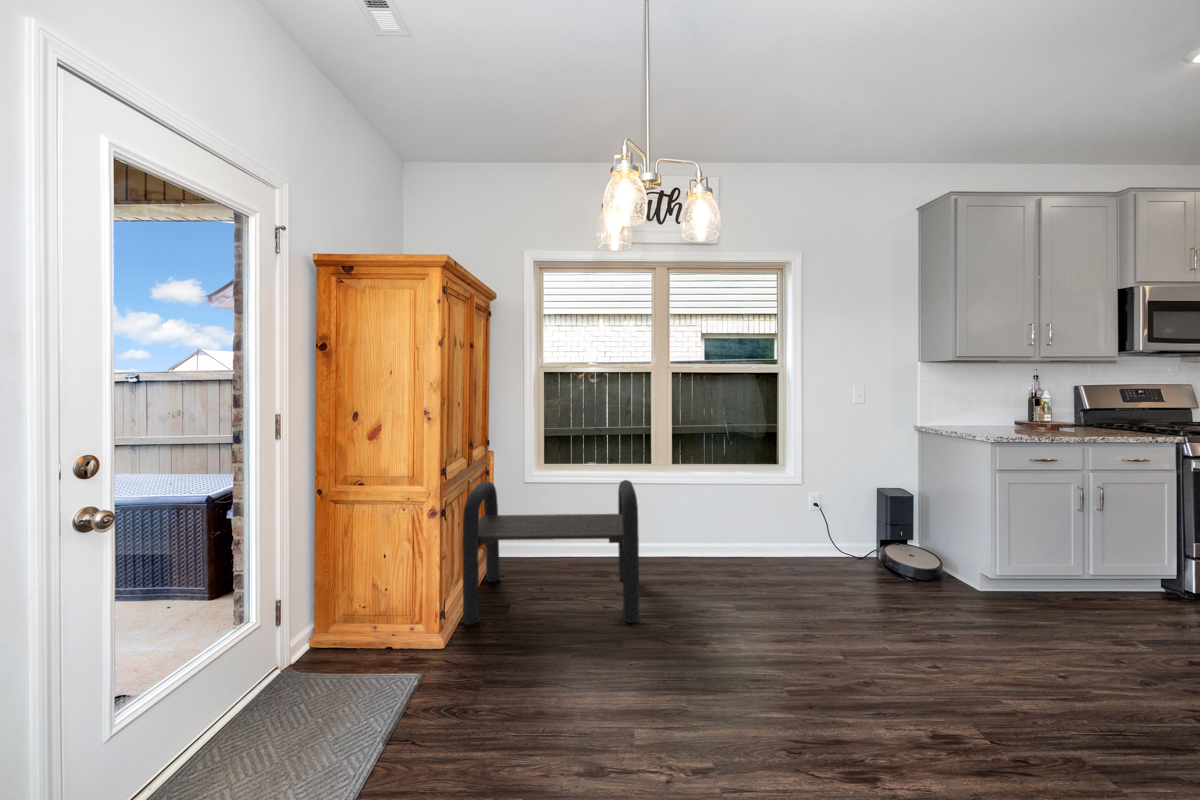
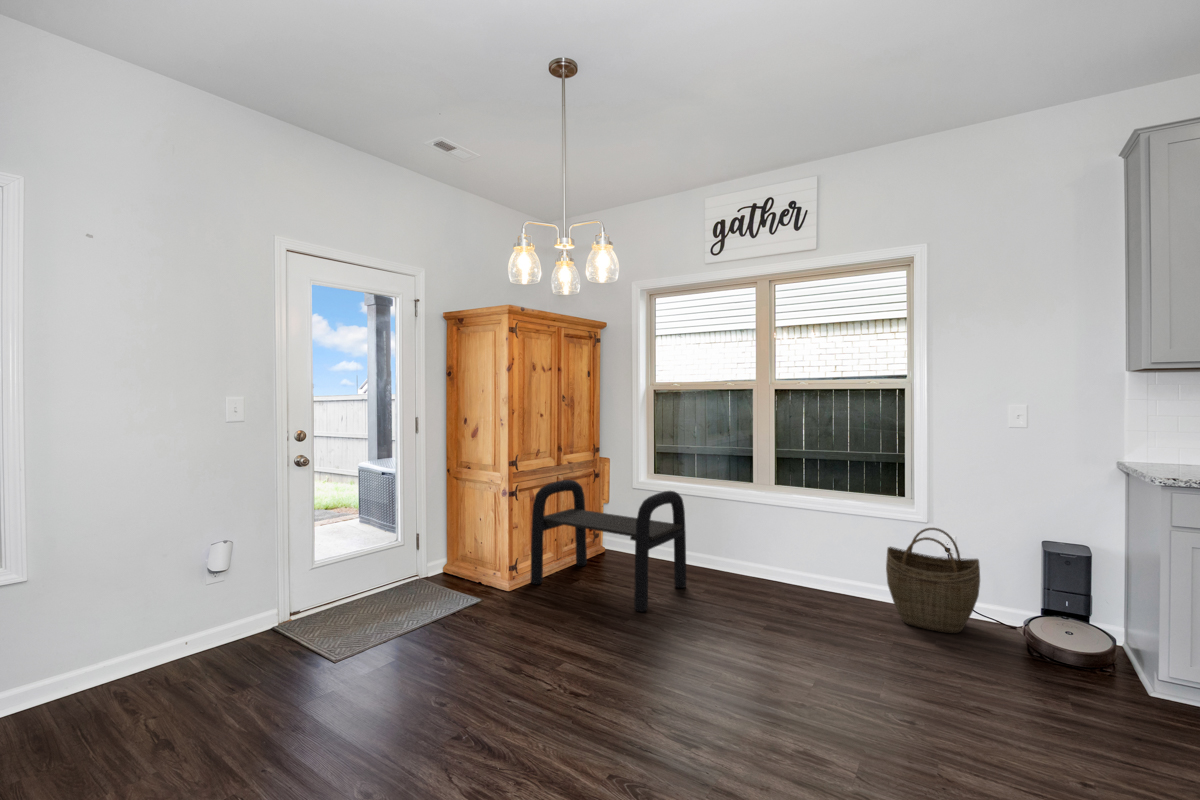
woven basket: none [790,482,863,565] -> present [886,528,980,633]

